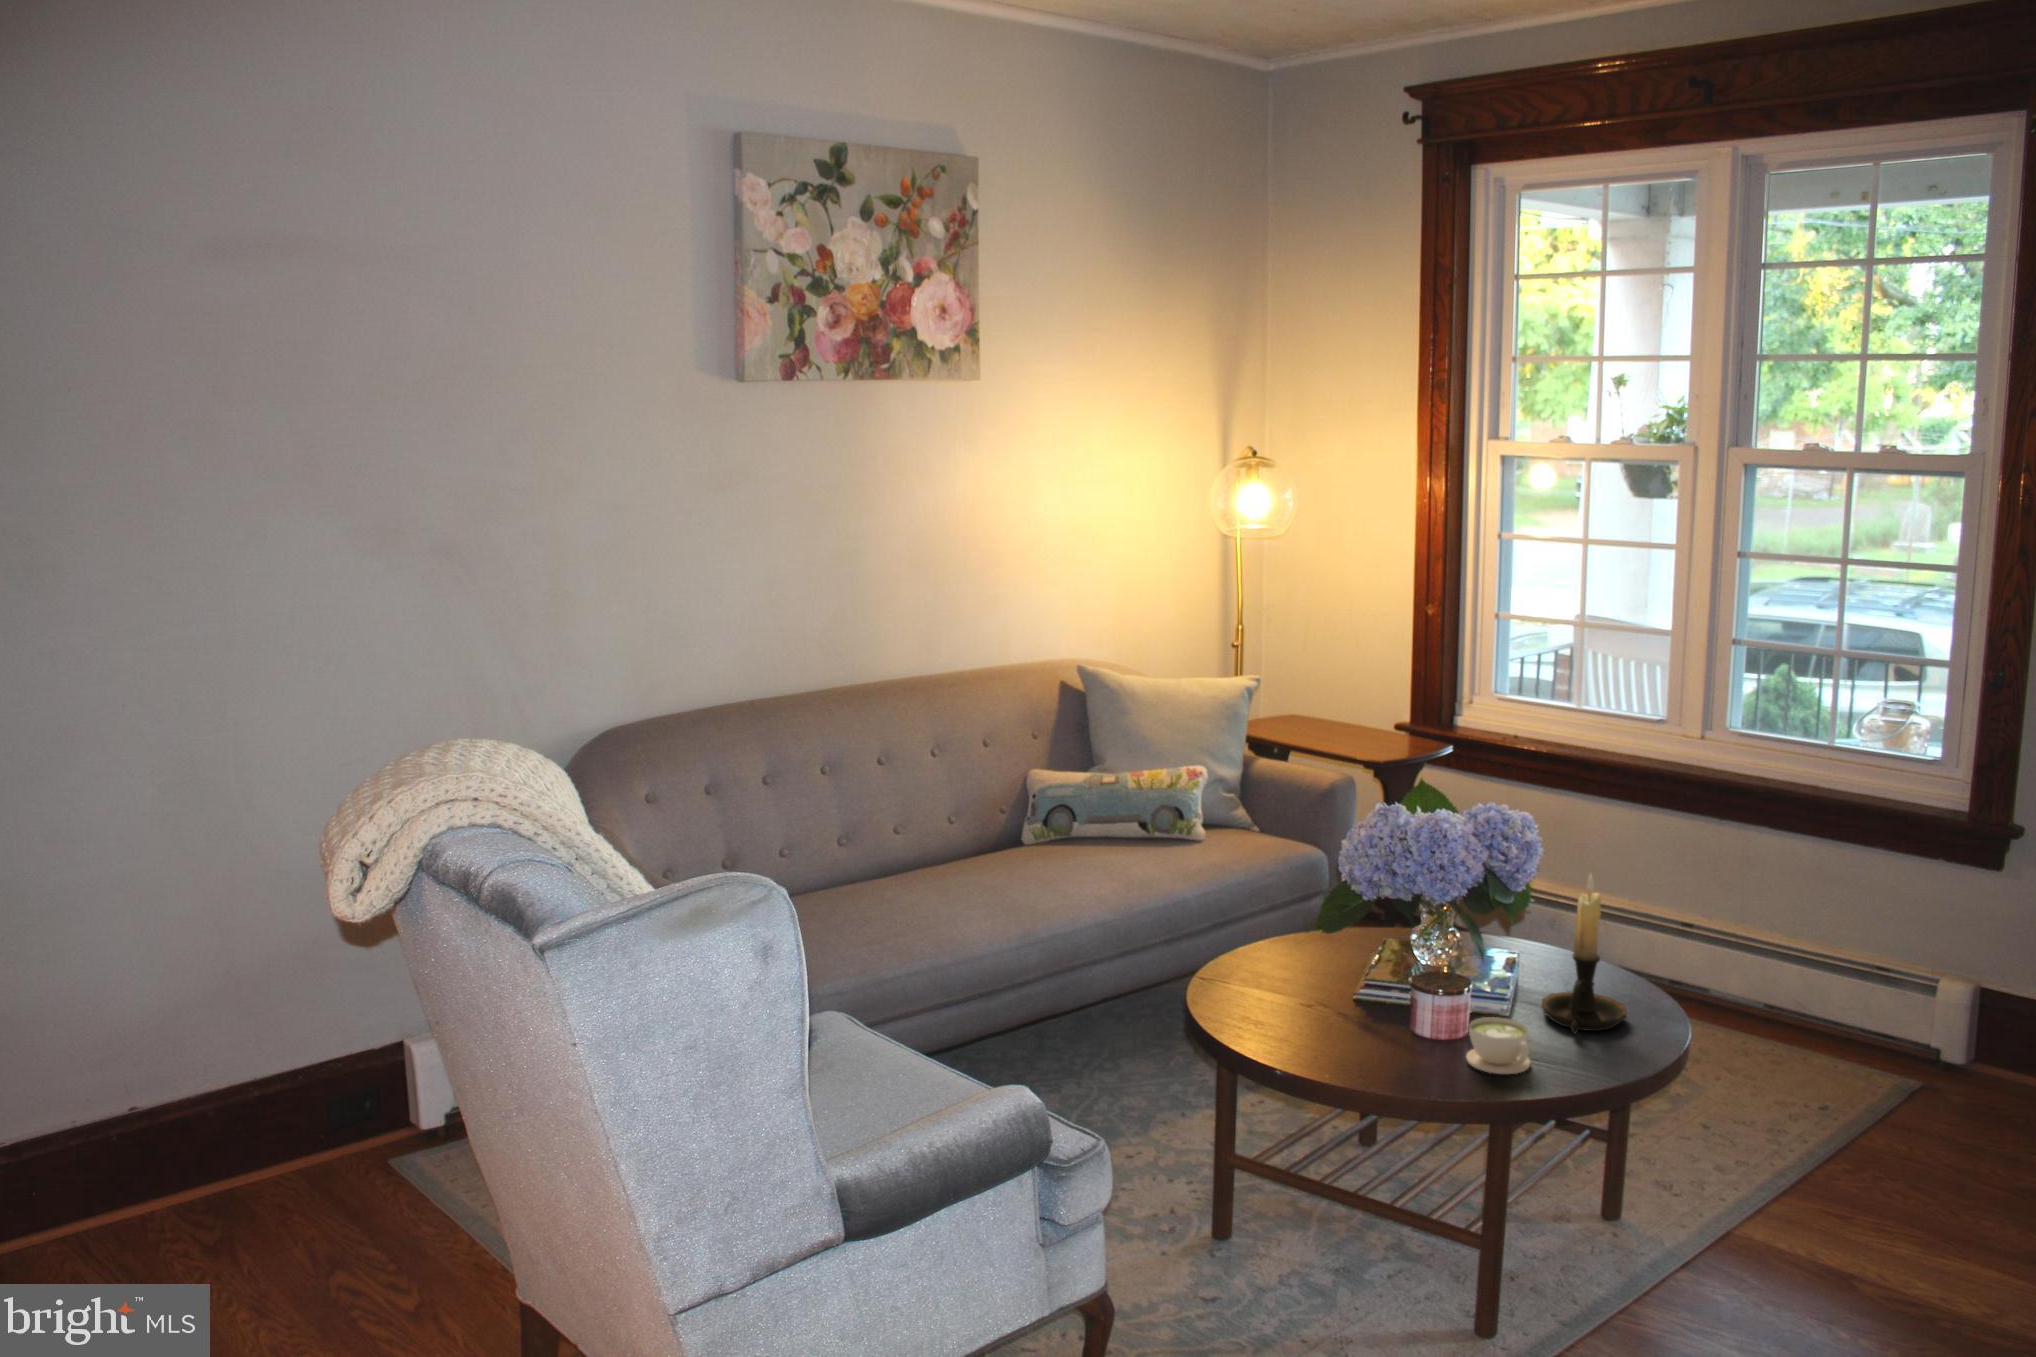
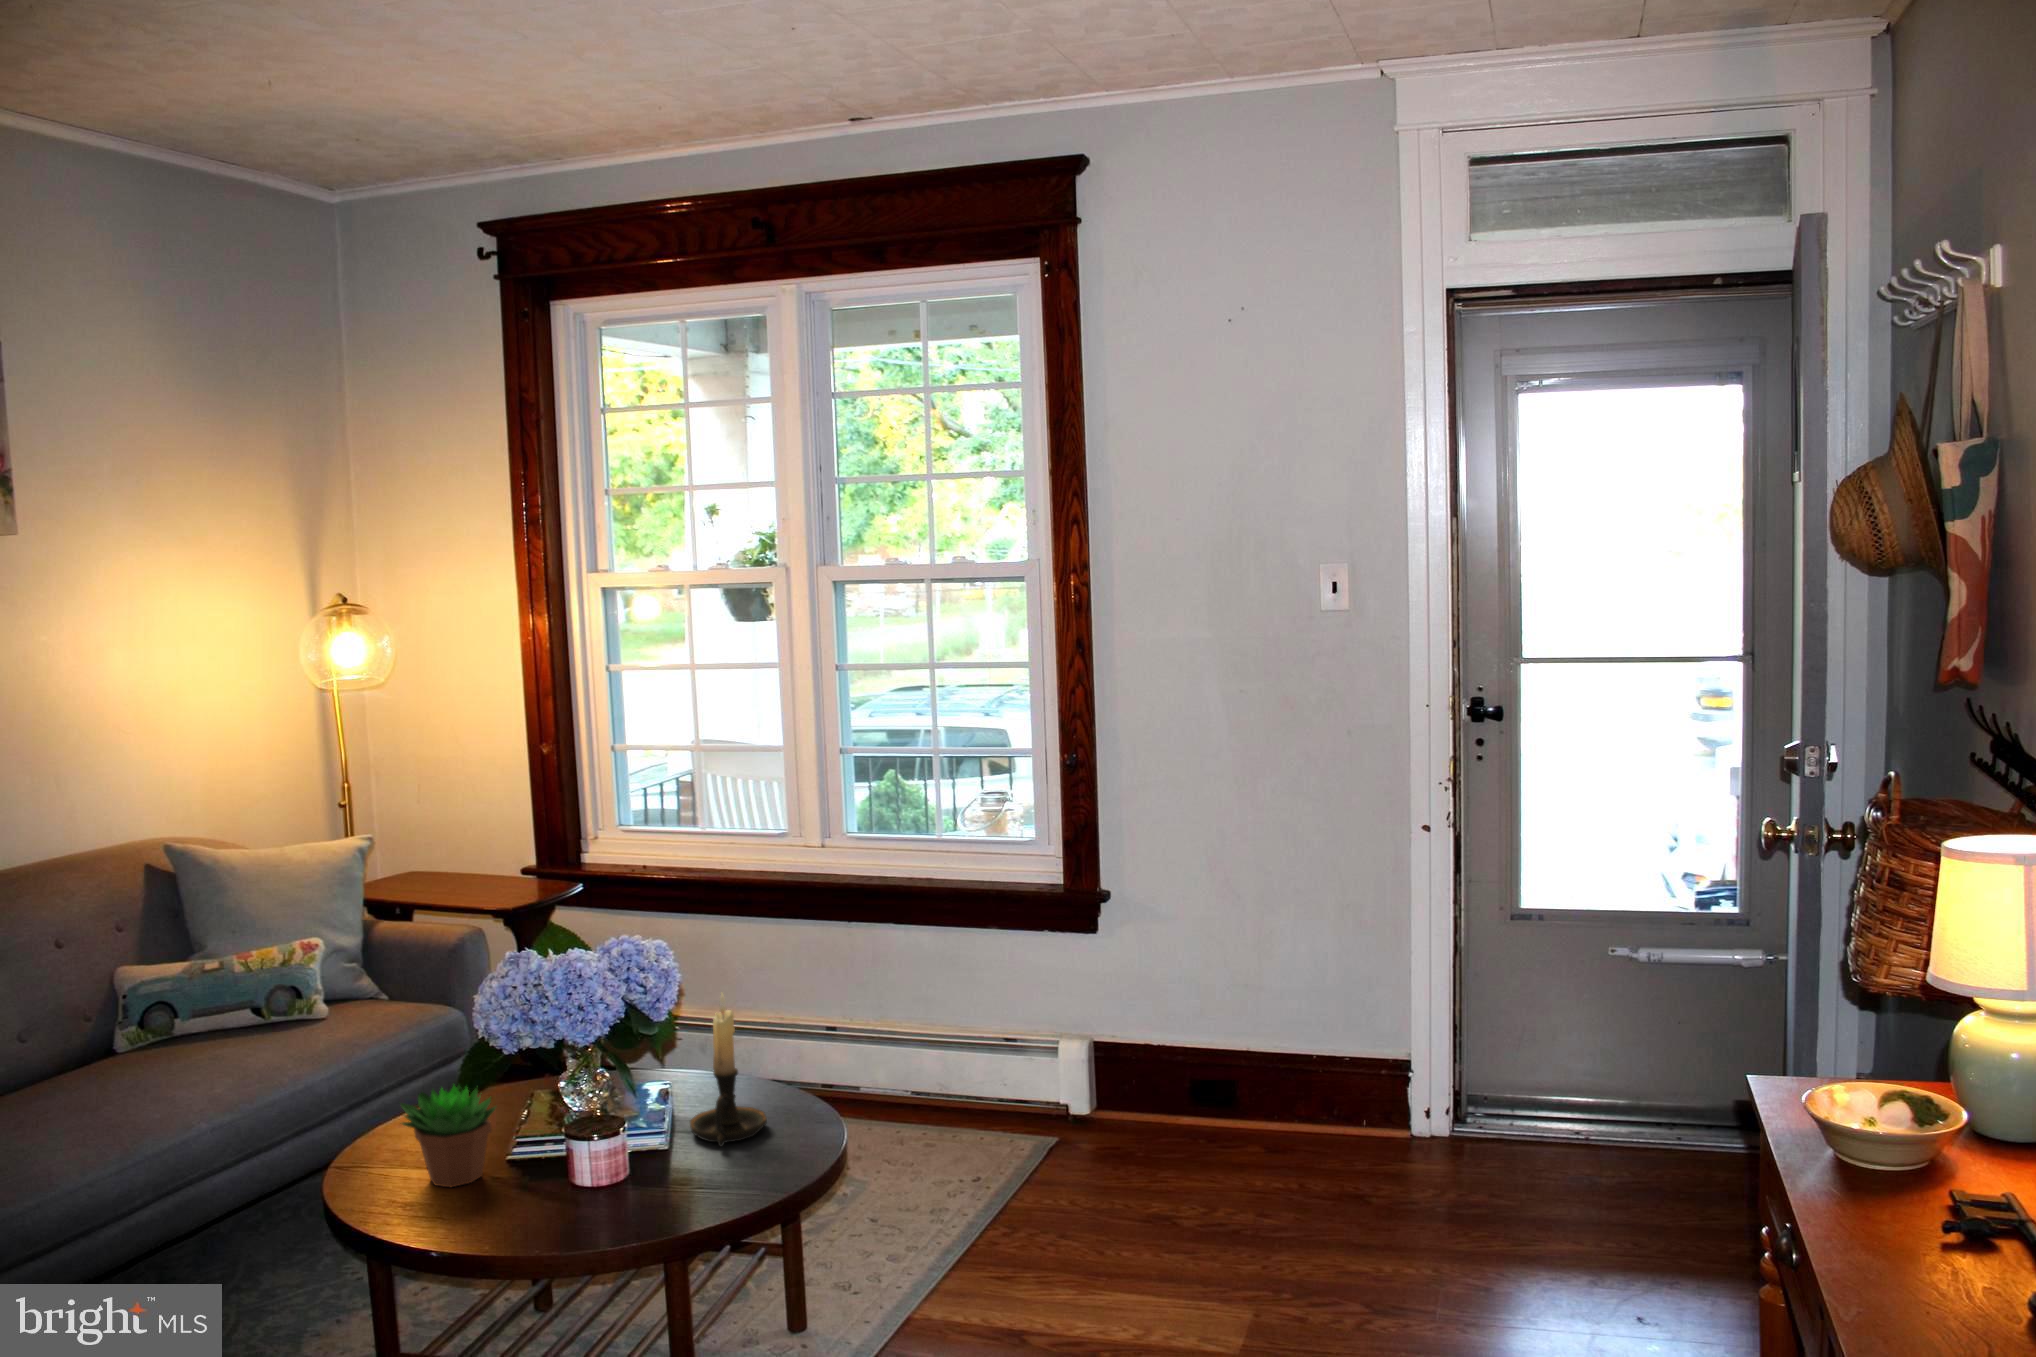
succulent plant: none [1254,920,1348,1020] -> present [400,1085,496,1187]
coffee cup: present [1466,1017,1530,1074] -> none [622,1144,683,1199]

